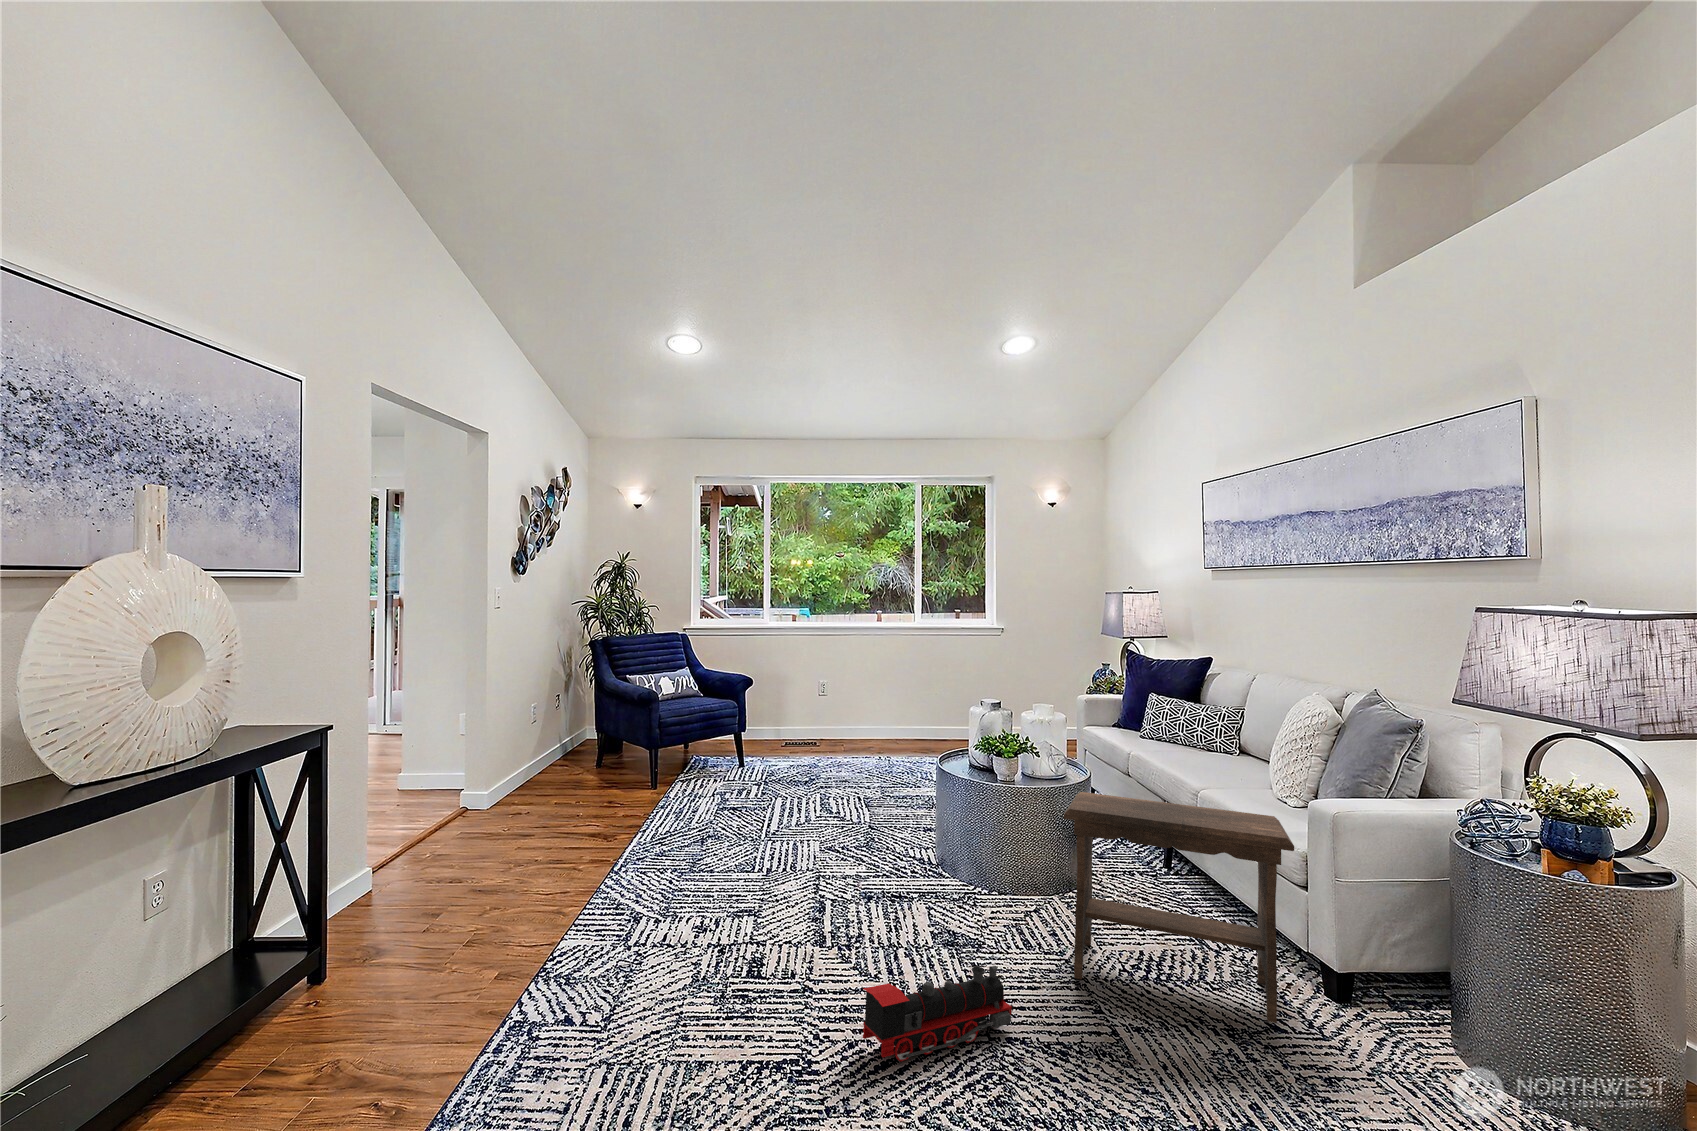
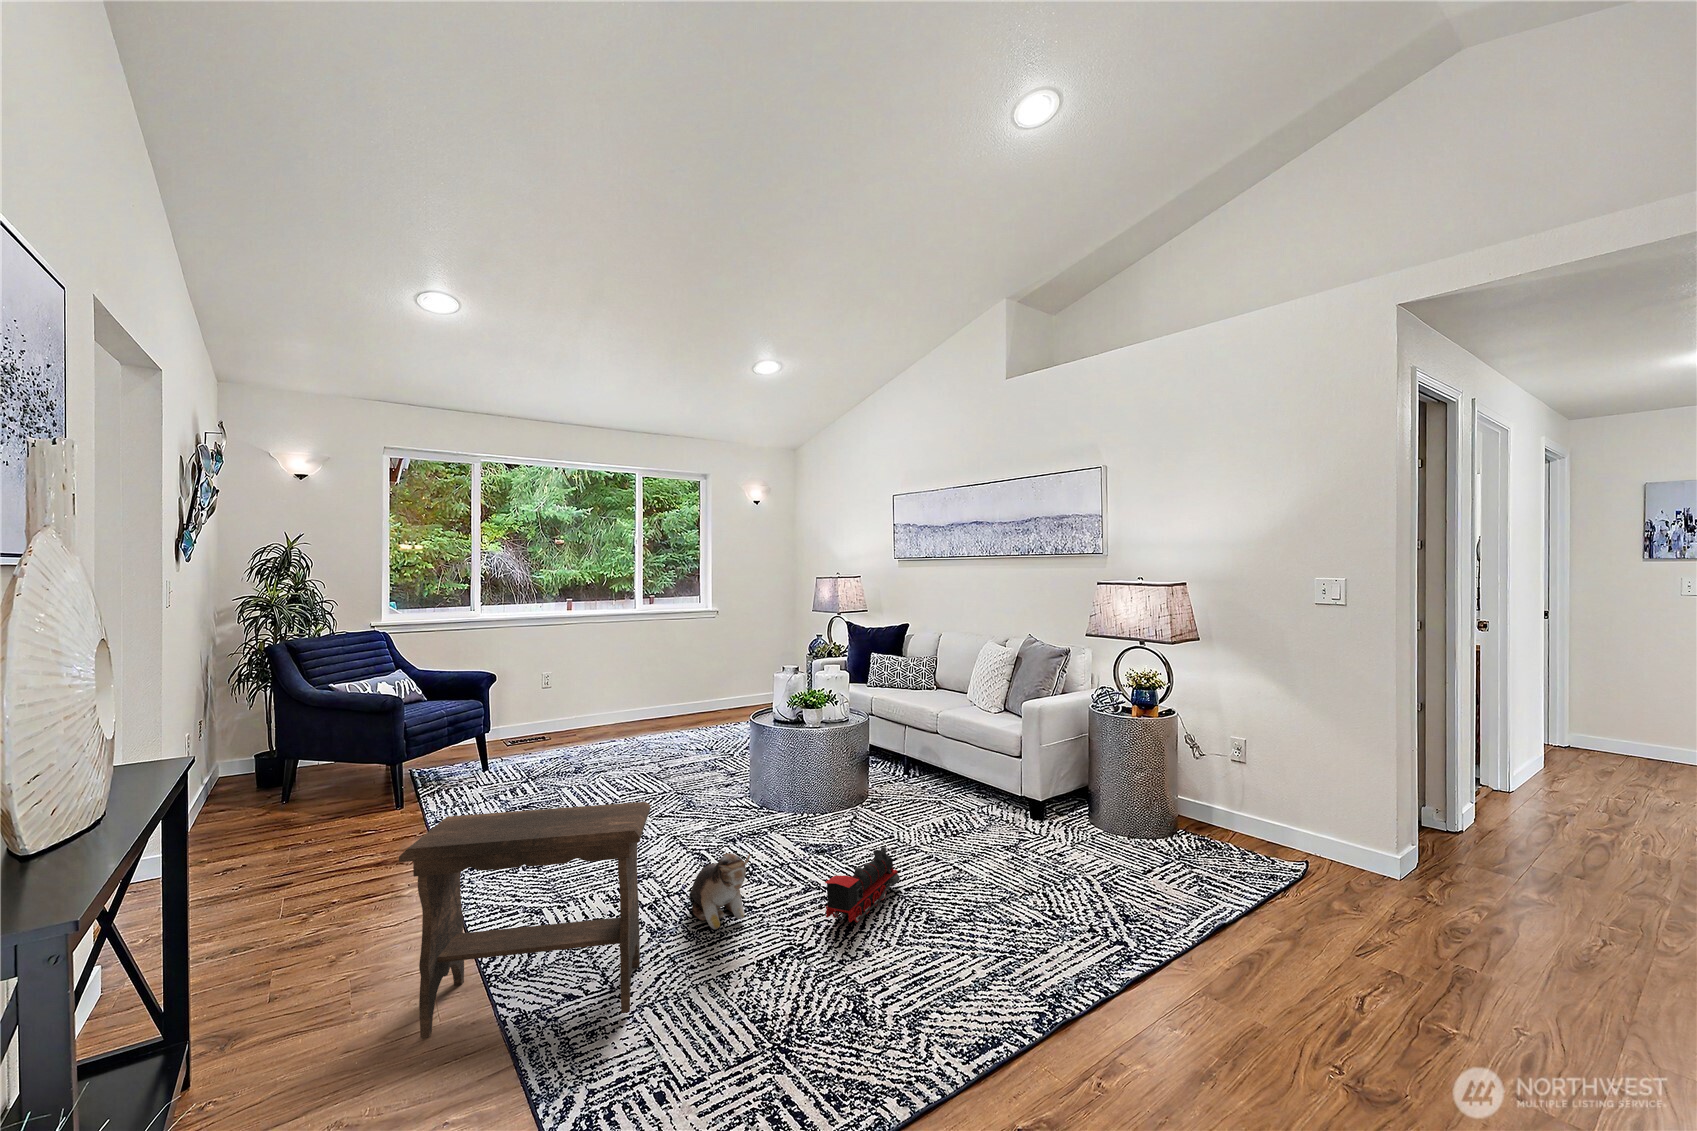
footstool: present [1064,792,1294,1023] -> present [399,802,650,1037]
plush toy: none [735,910,791,1002] -> present [689,853,750,929]

